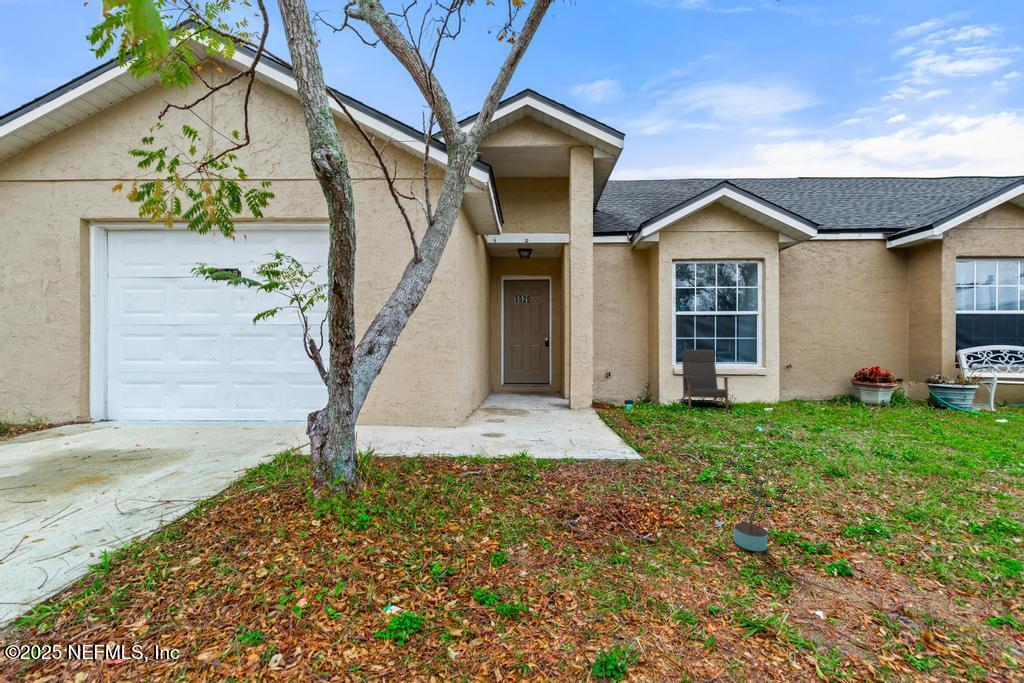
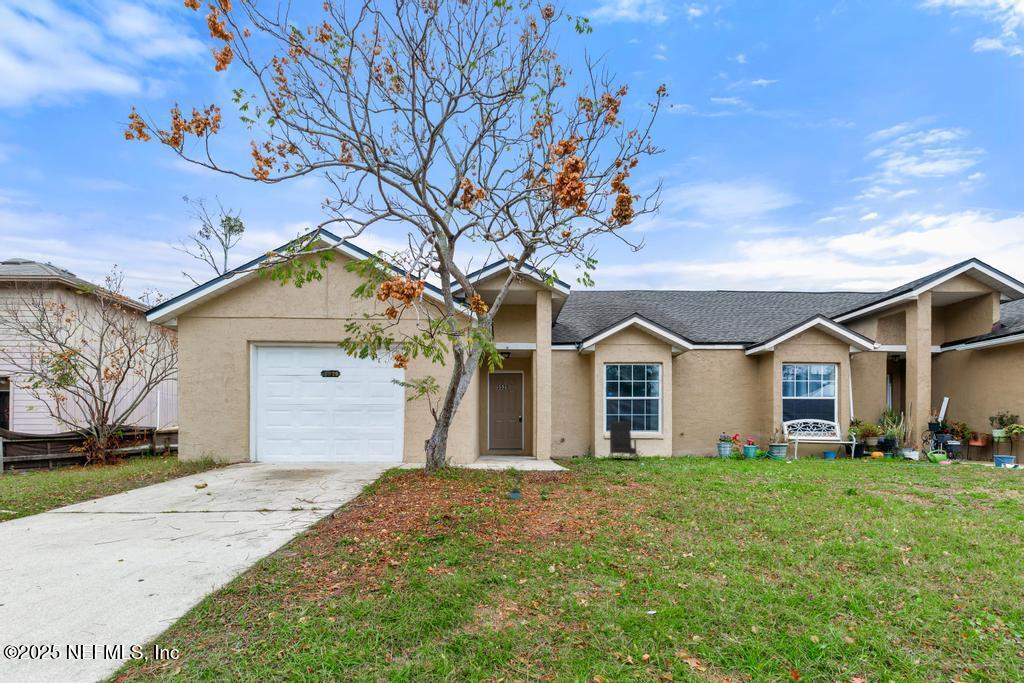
potted plant: present [722,449,786,551] -> present [507,466,523,499]

